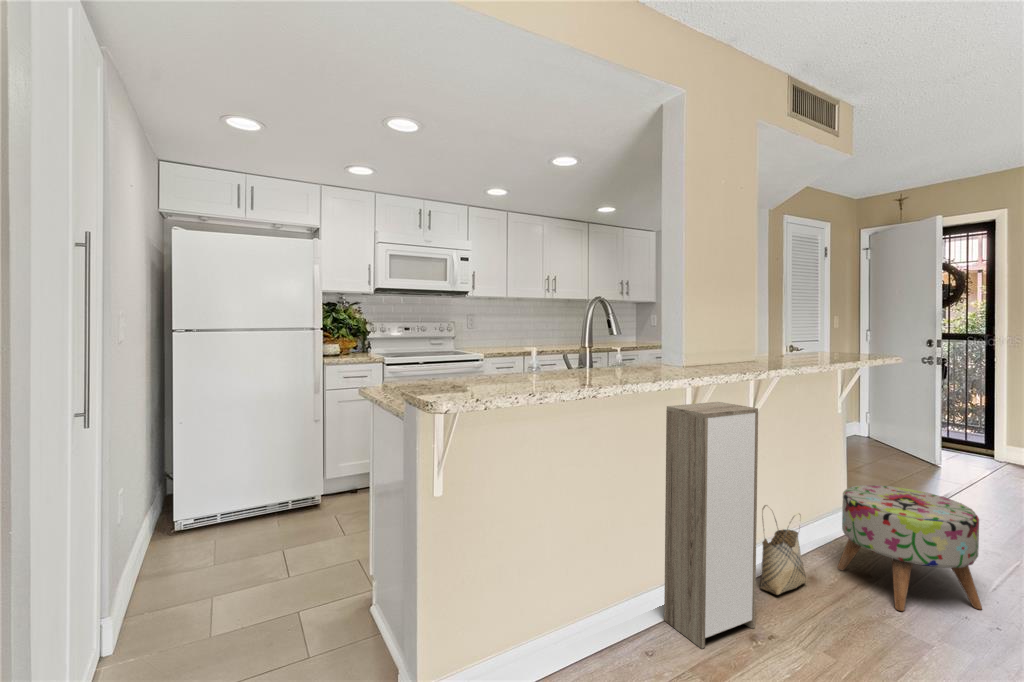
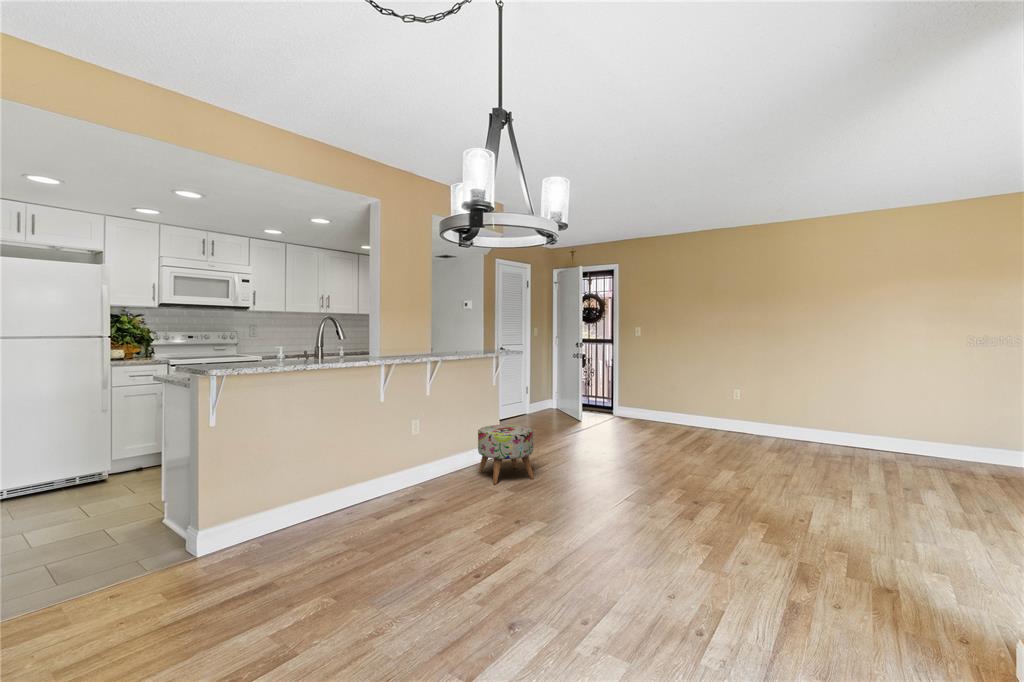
storage cabinet: present [664,402,758,648] -> none [367,380,416,510]
woven basket: present [760,505,806,595] -> none [429,439,456,486]

